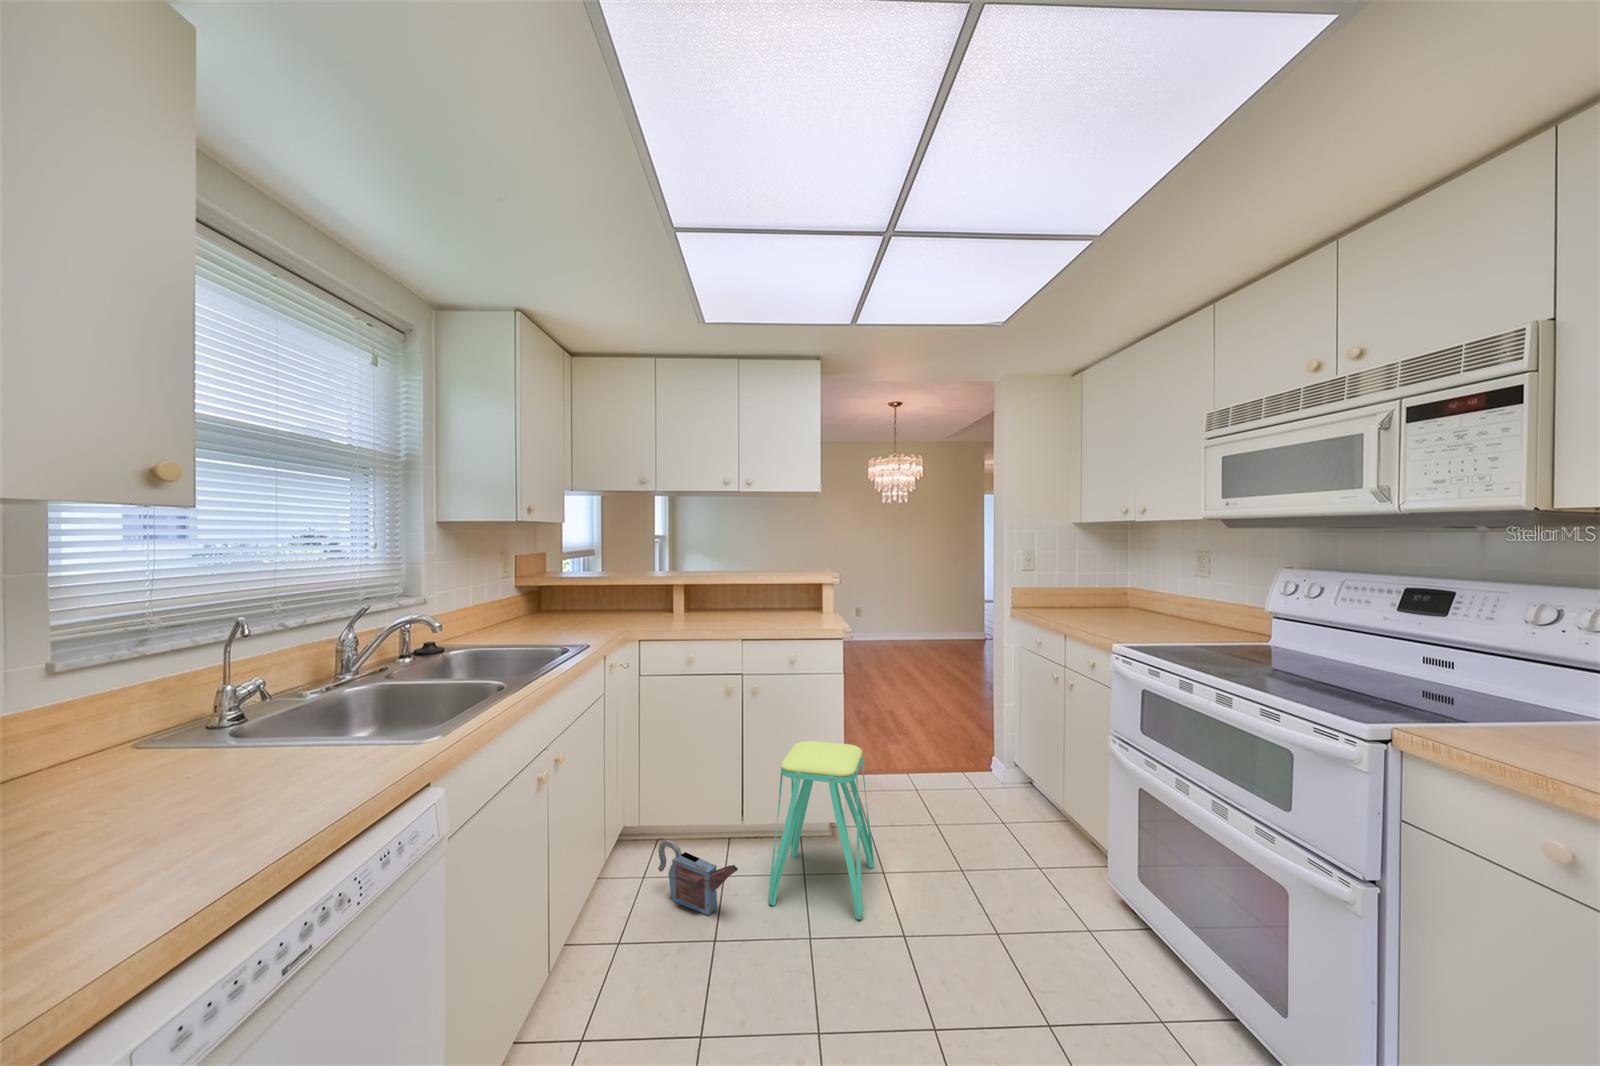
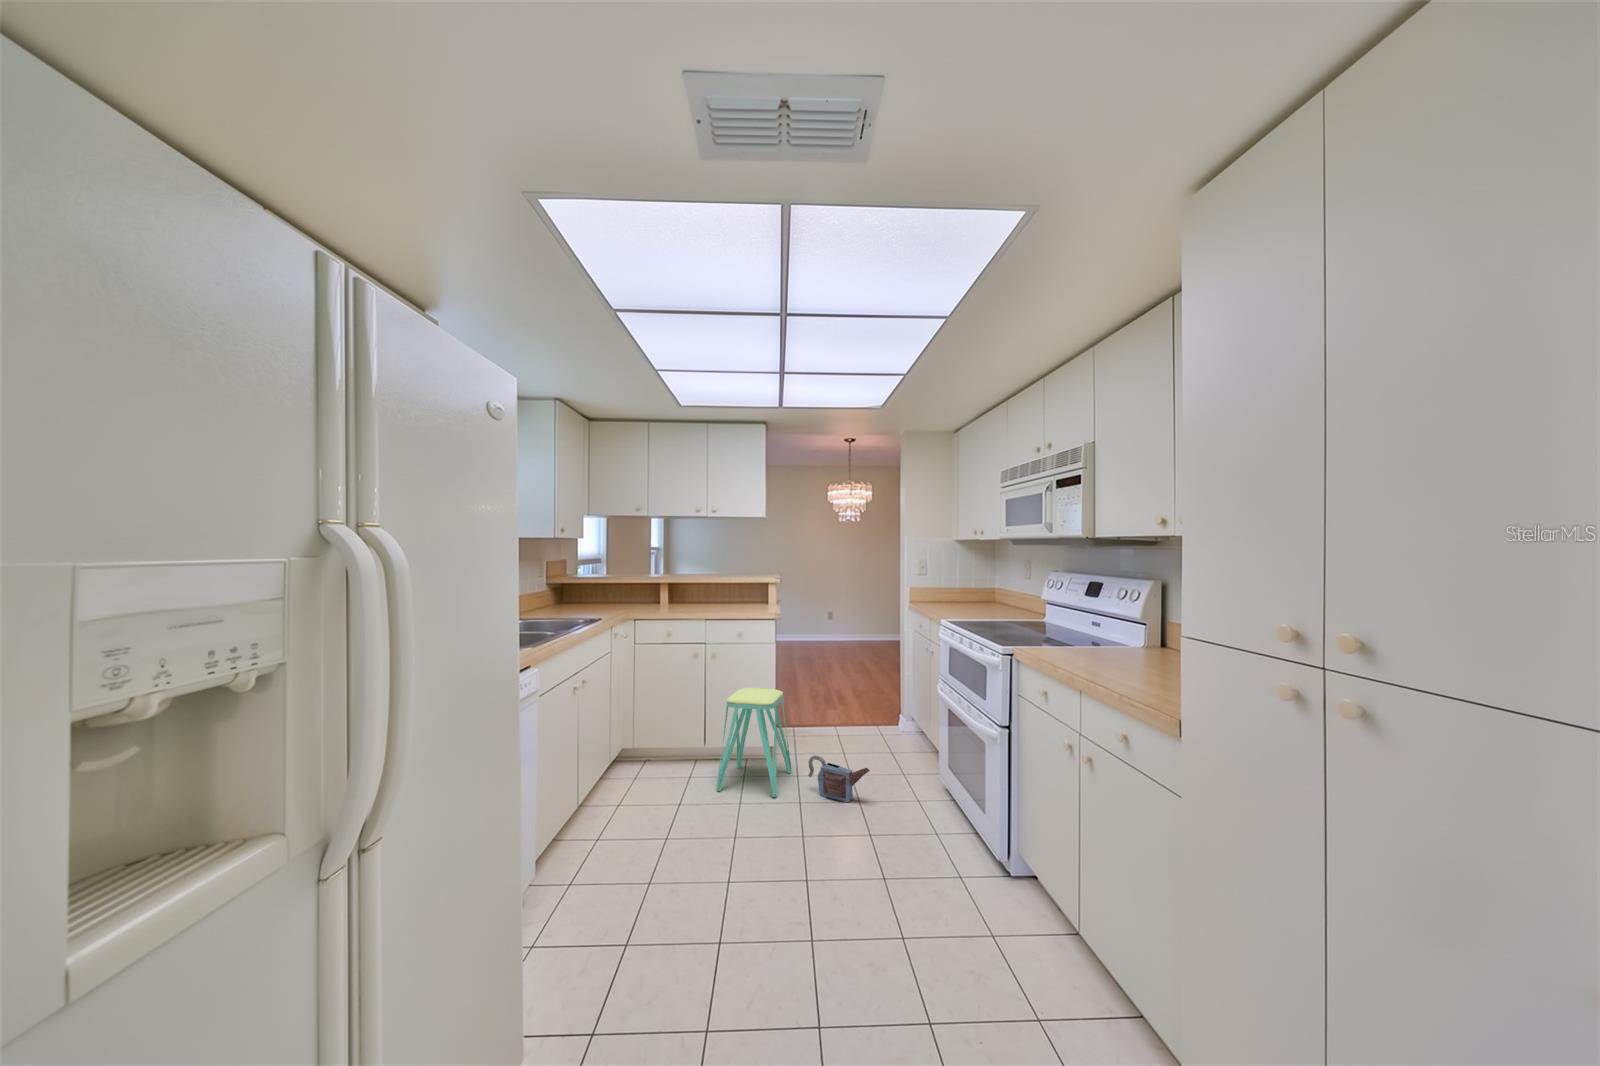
watering can: present [658,840,738,916] -> present [808,755,870,802]

